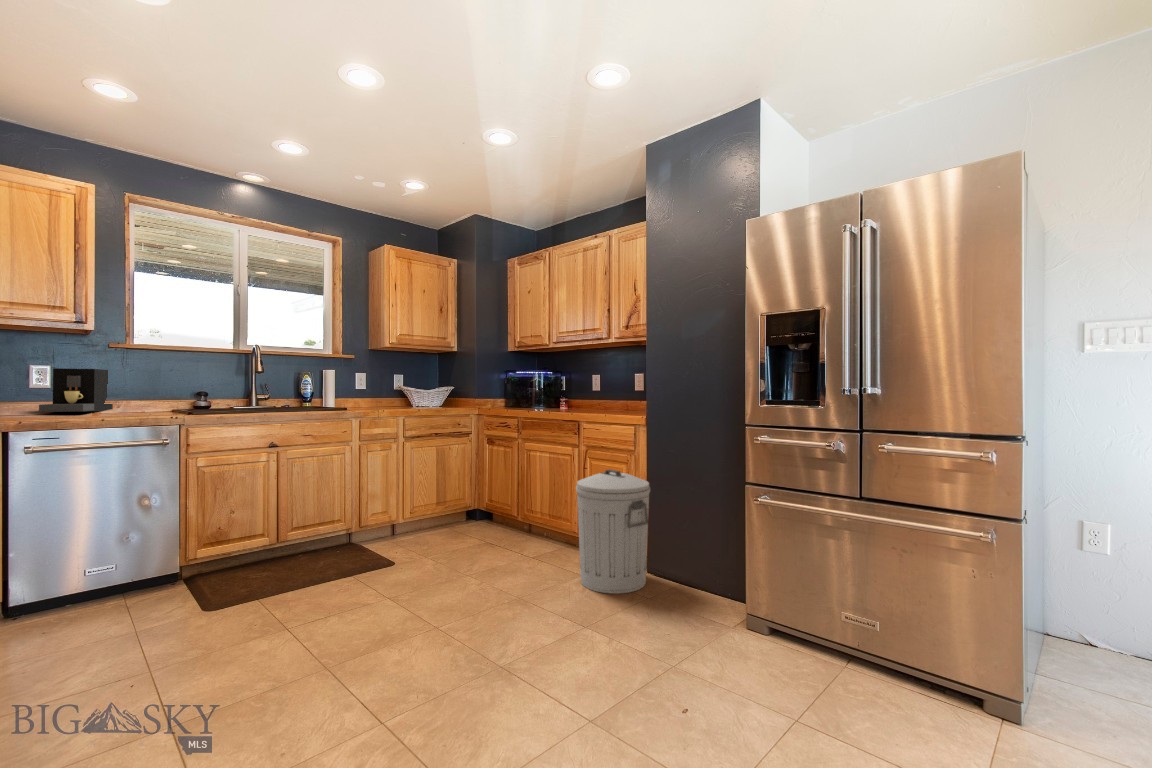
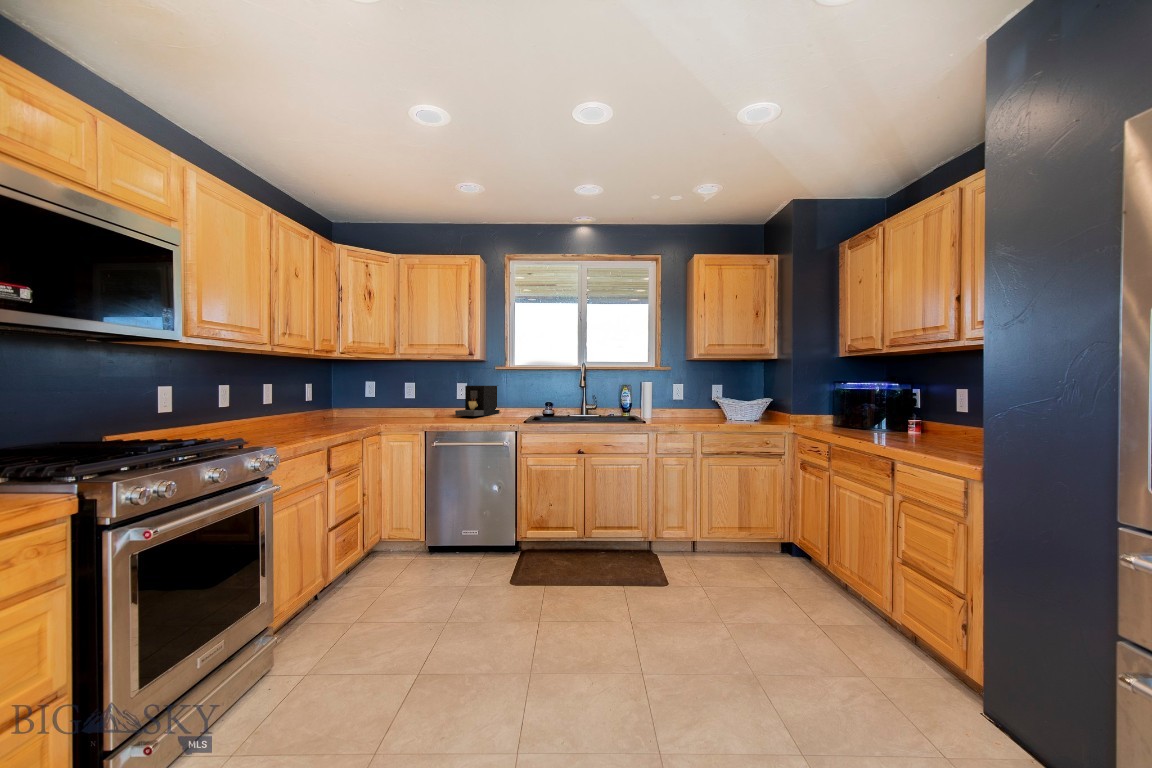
trash can: present [576,470,650,594] -> none [846,540,979,740]

